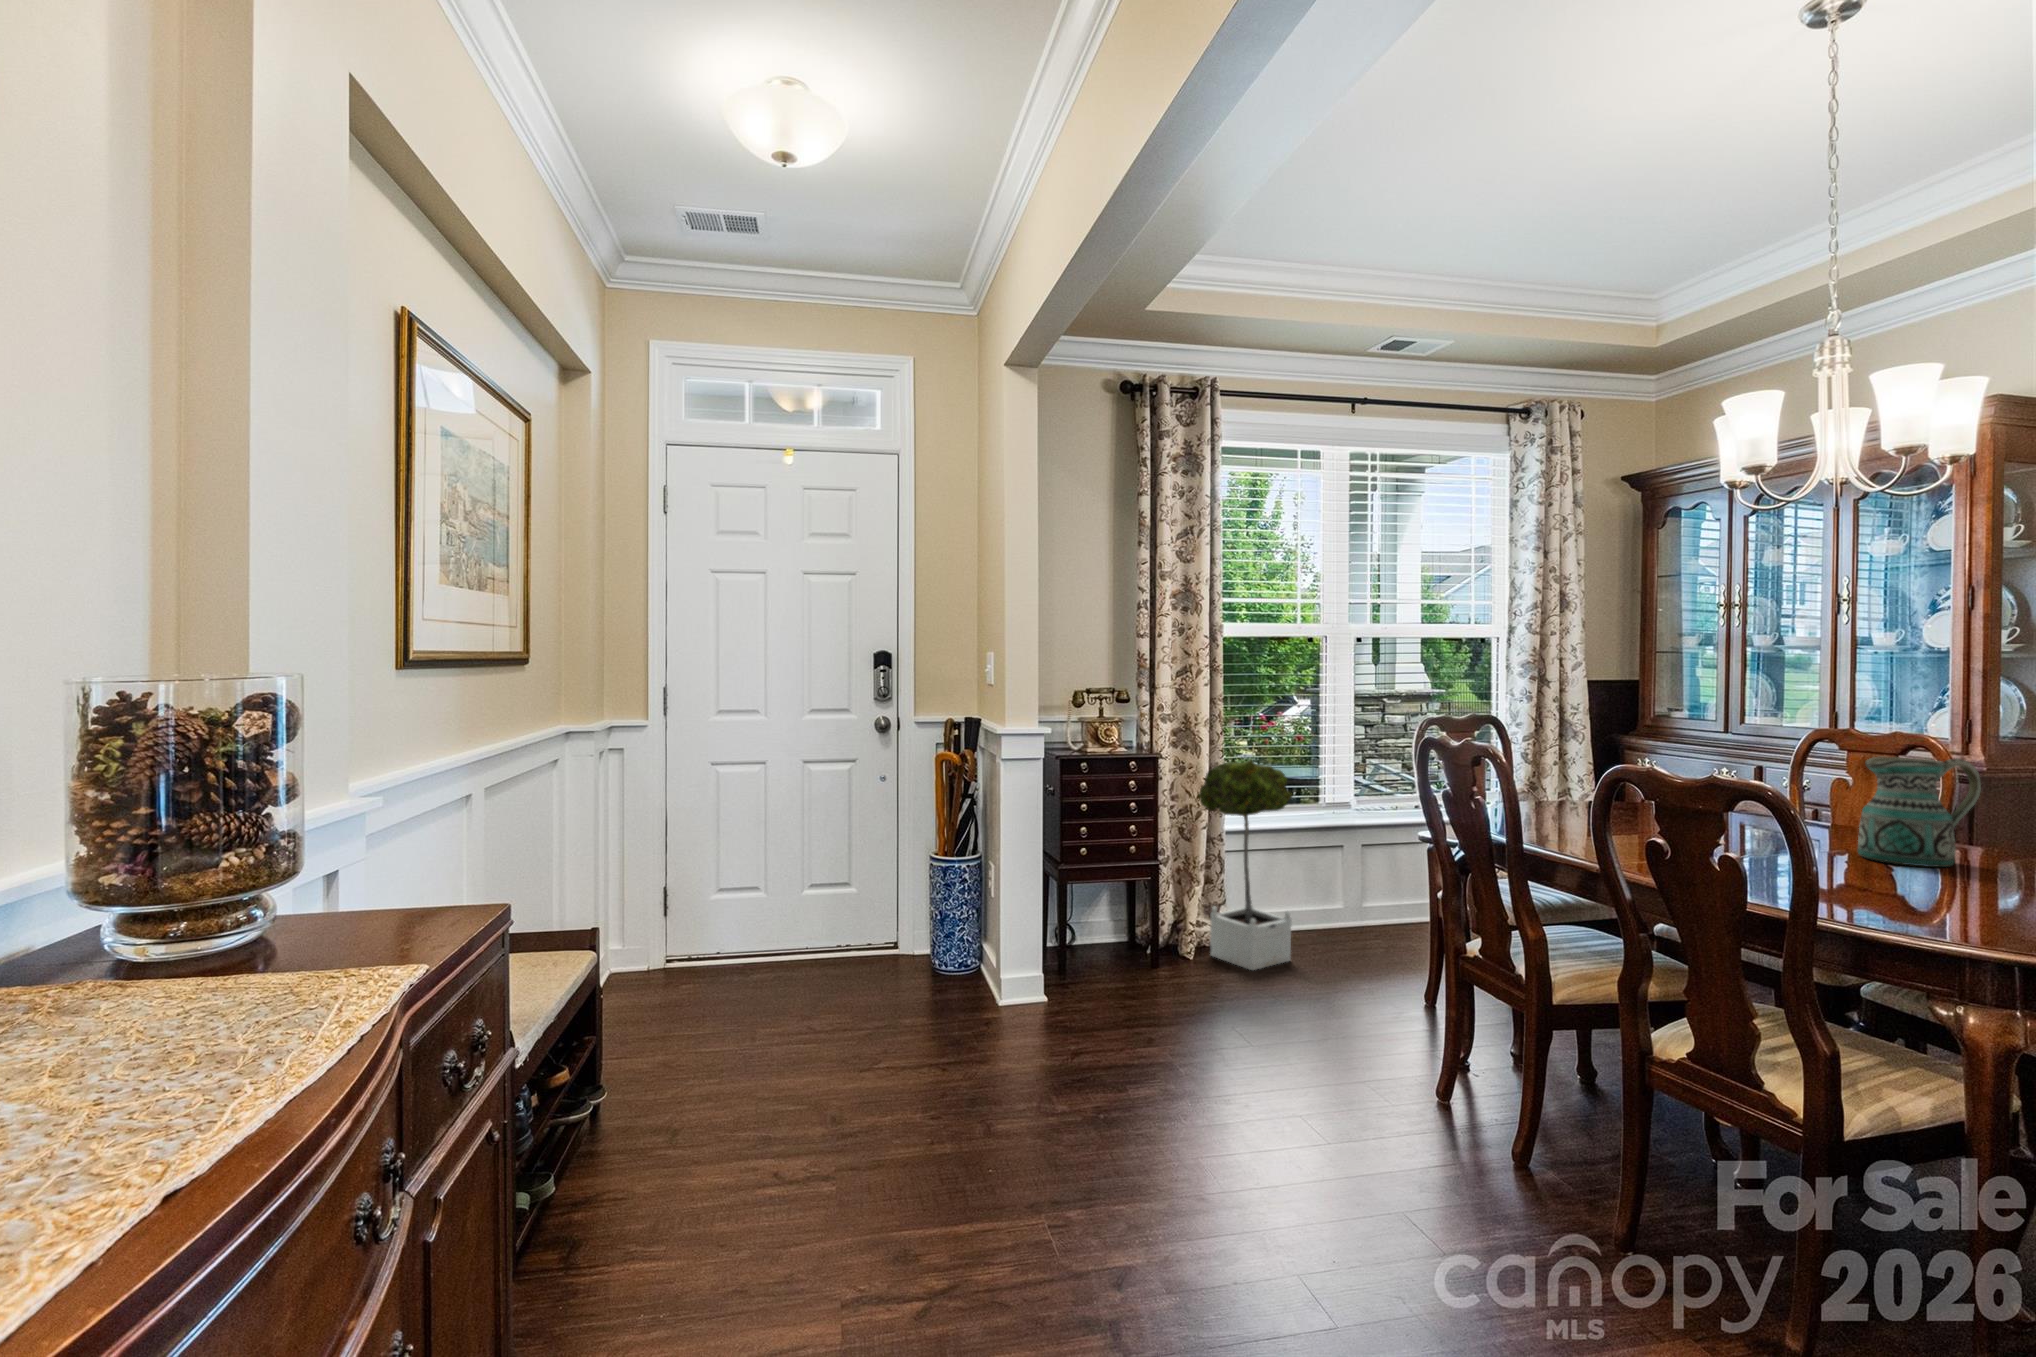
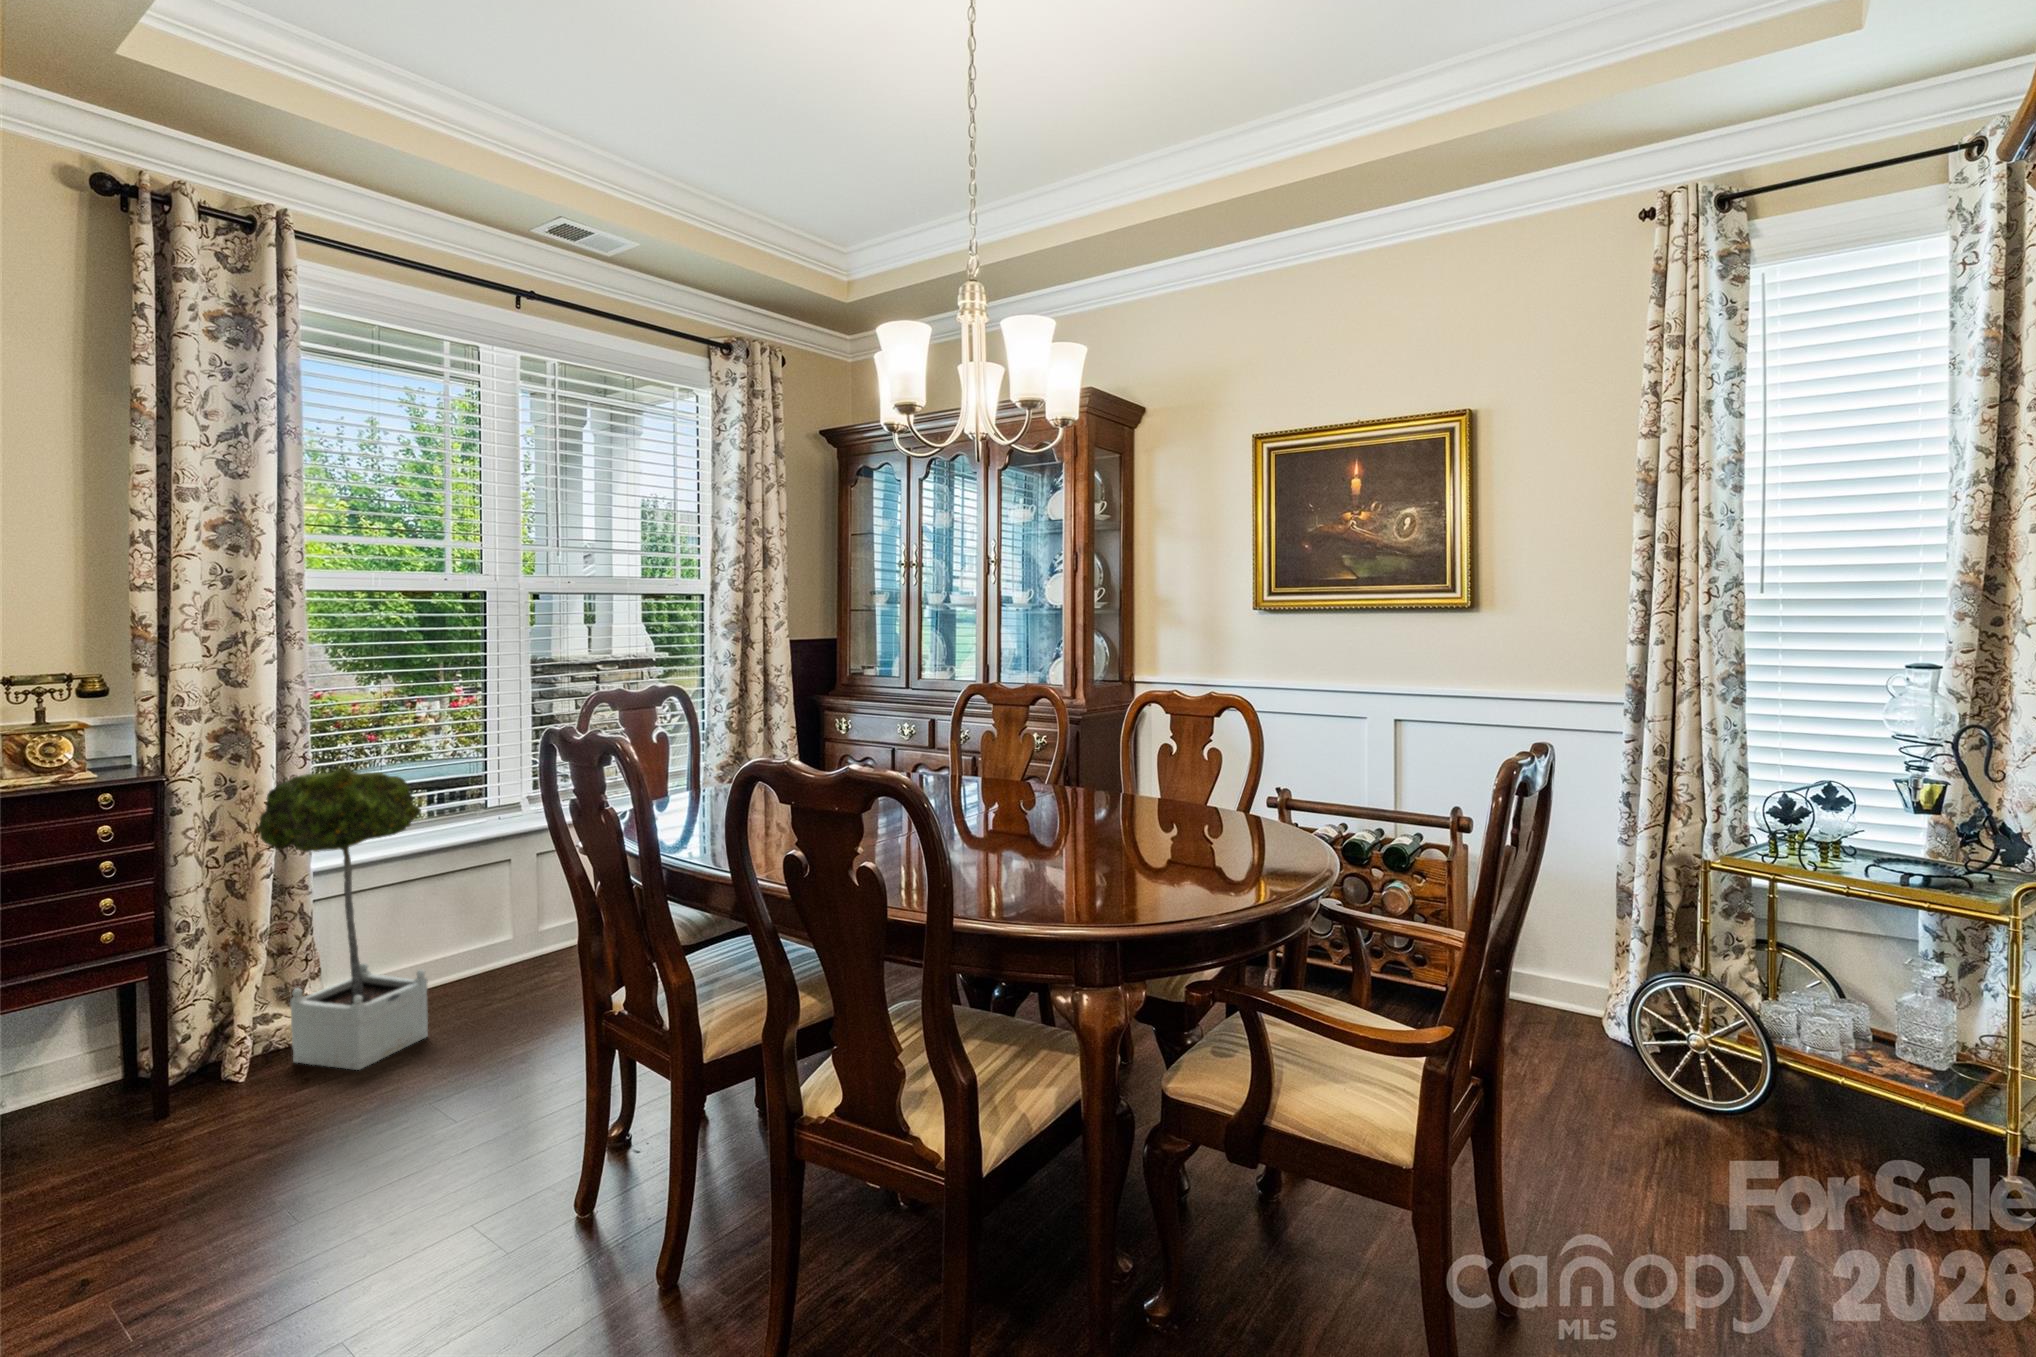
ceramic pitcher: present [1858,757,1981,867] -> none [999,709,1084,817]

